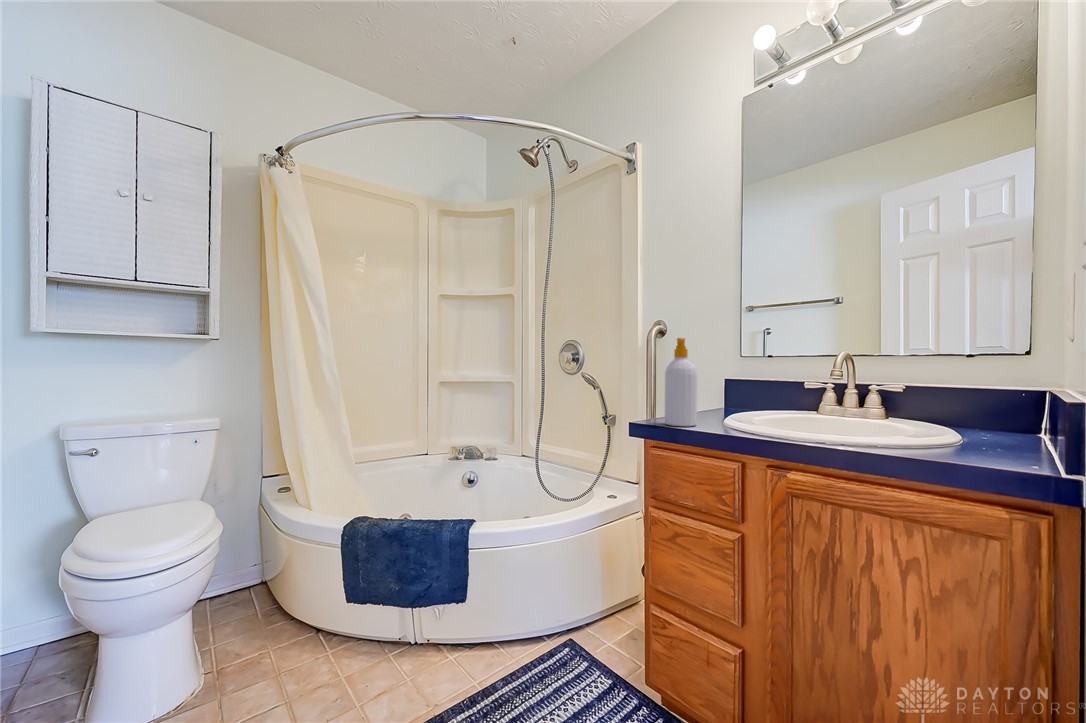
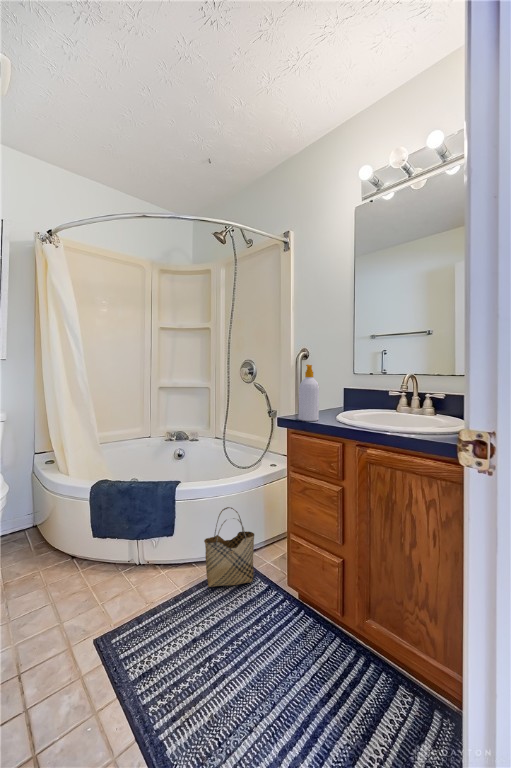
woven basket: none [514,558,591,685] -> present [204,507,254,587]

